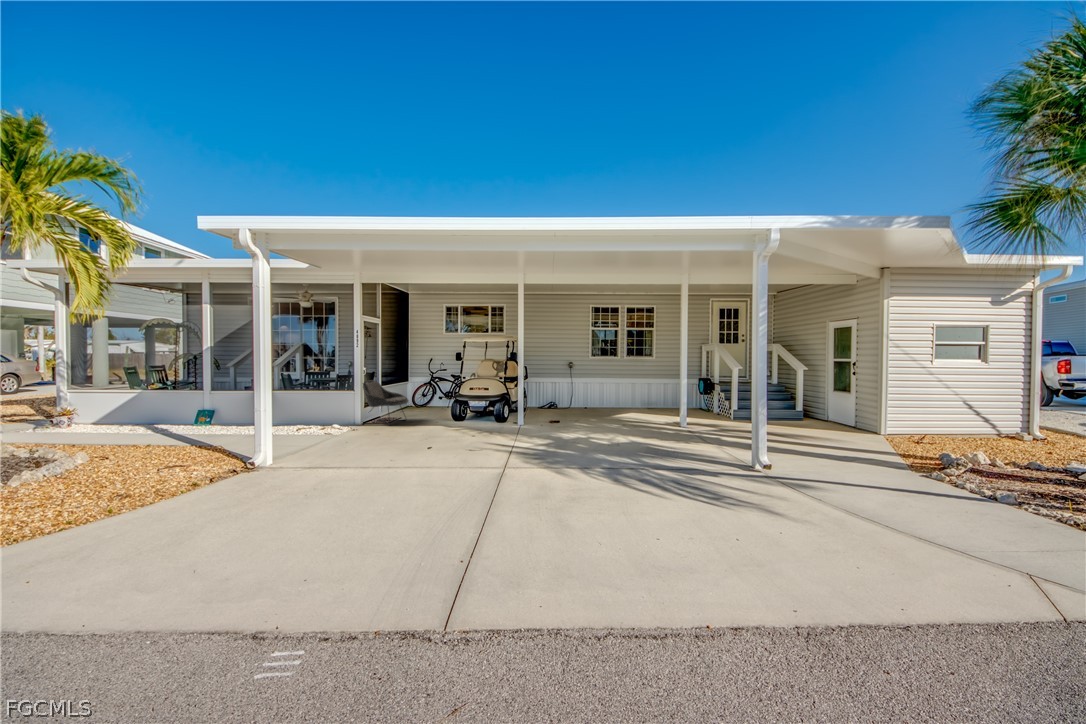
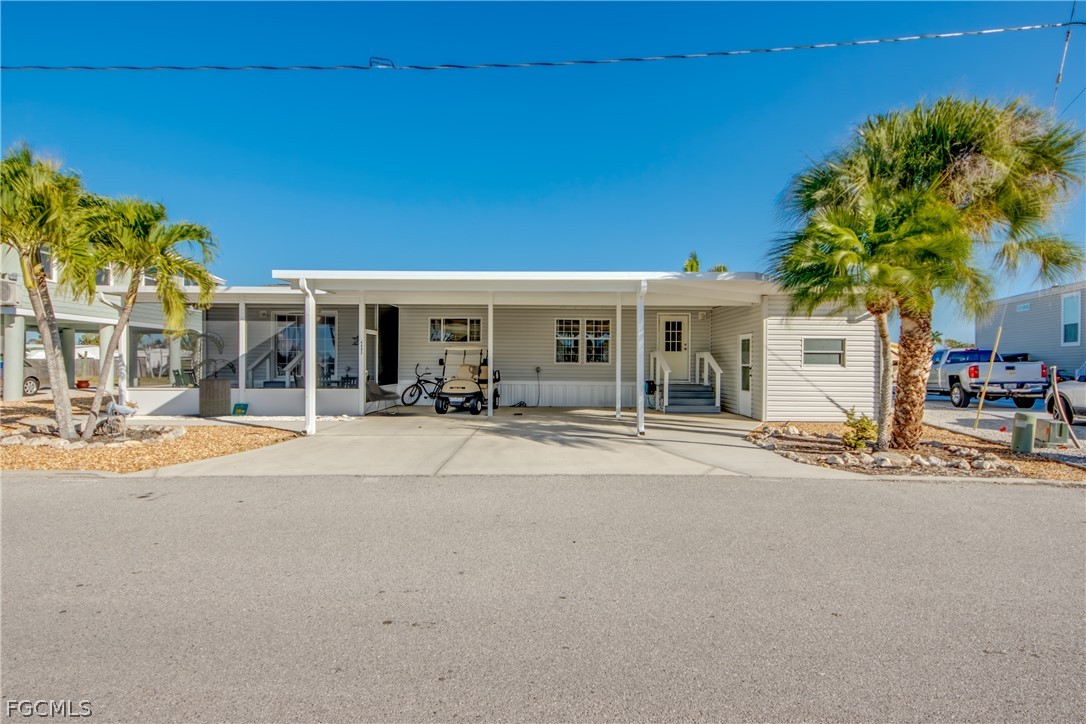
trash can: none [145,377,191,428] -> present [199,378,231,417]

